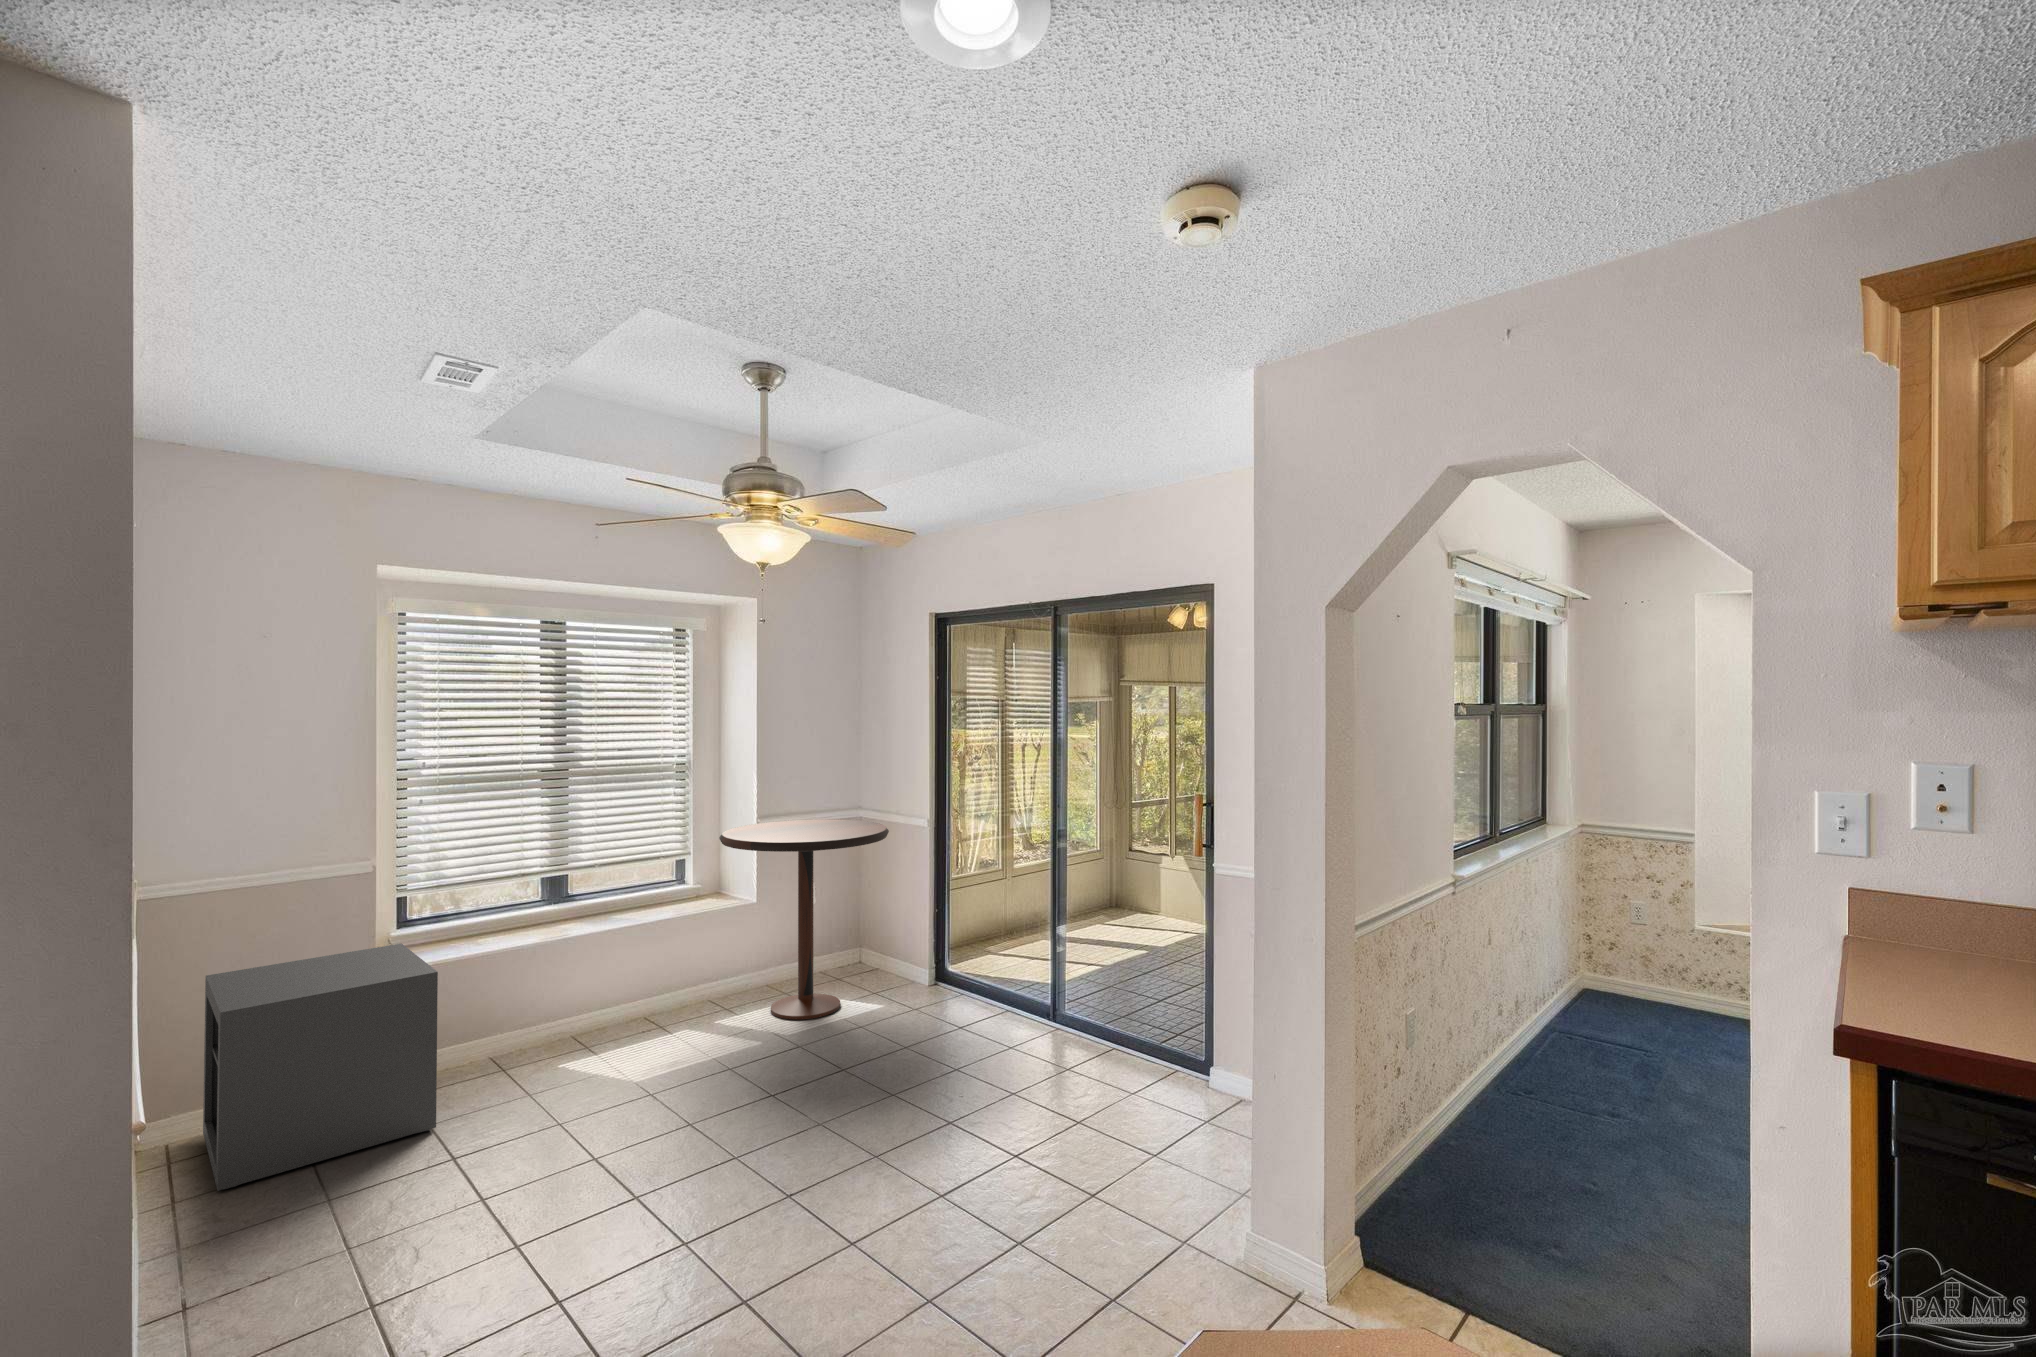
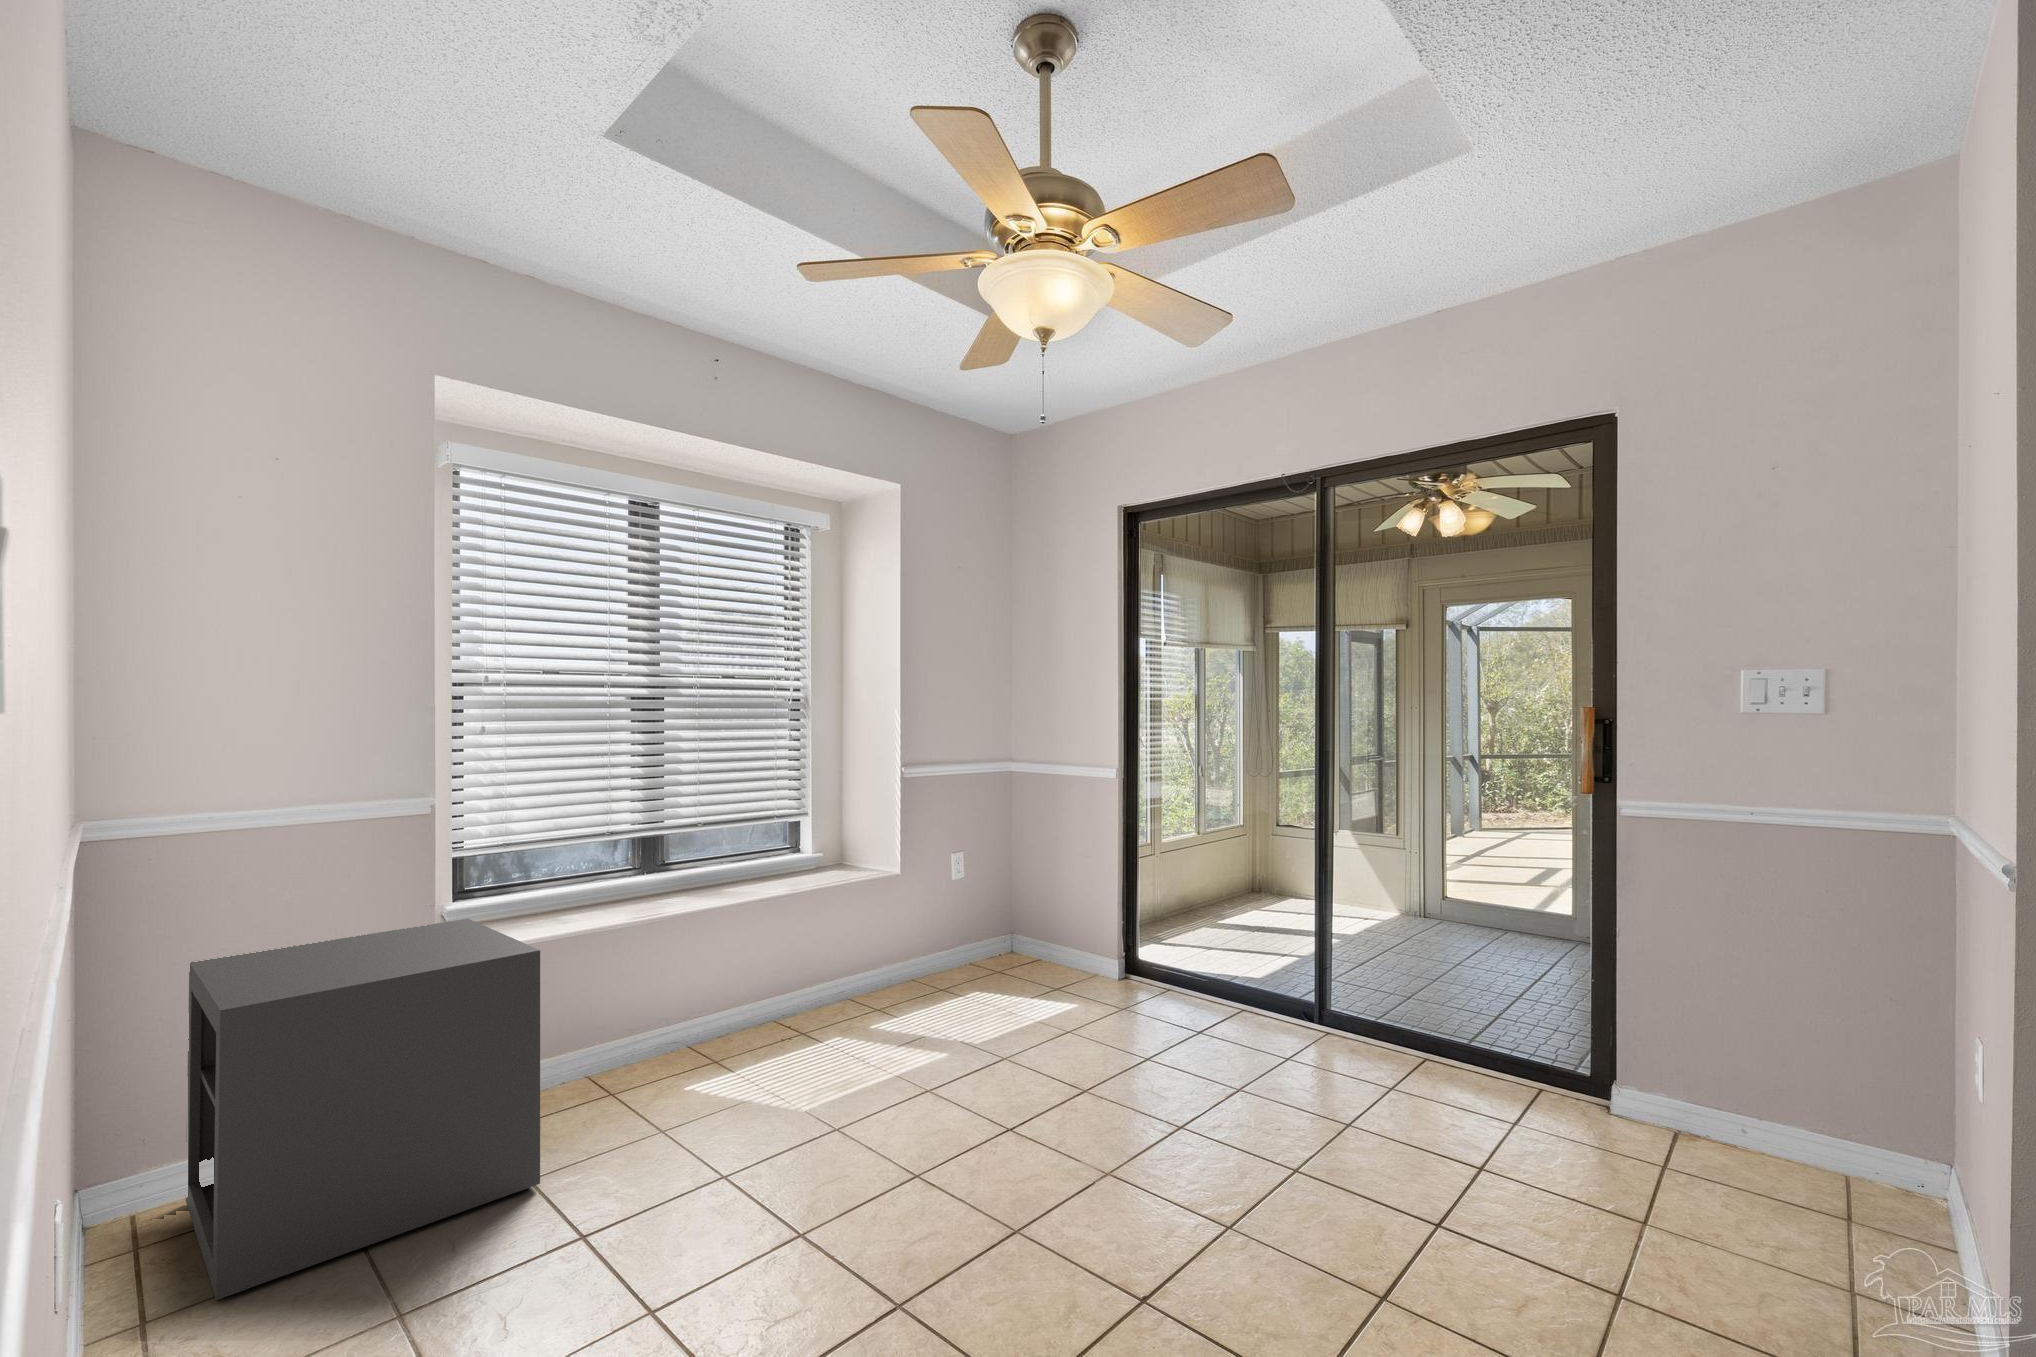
pedestal table: present [719,819,889,1020] -> none [866,768,1081,1022]

